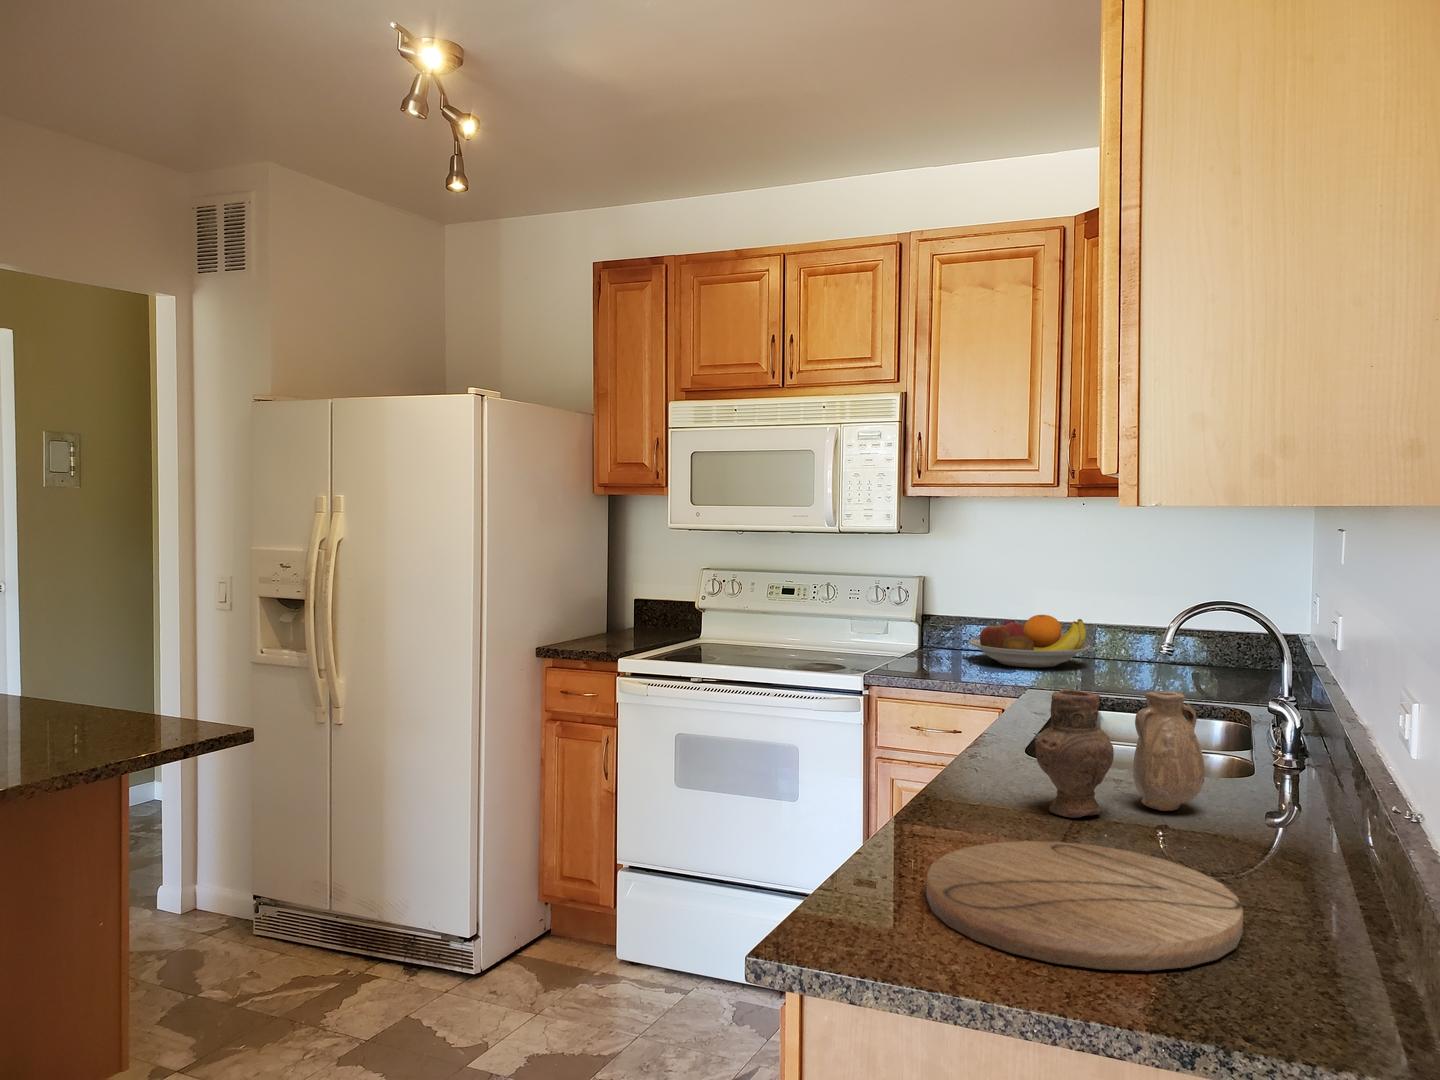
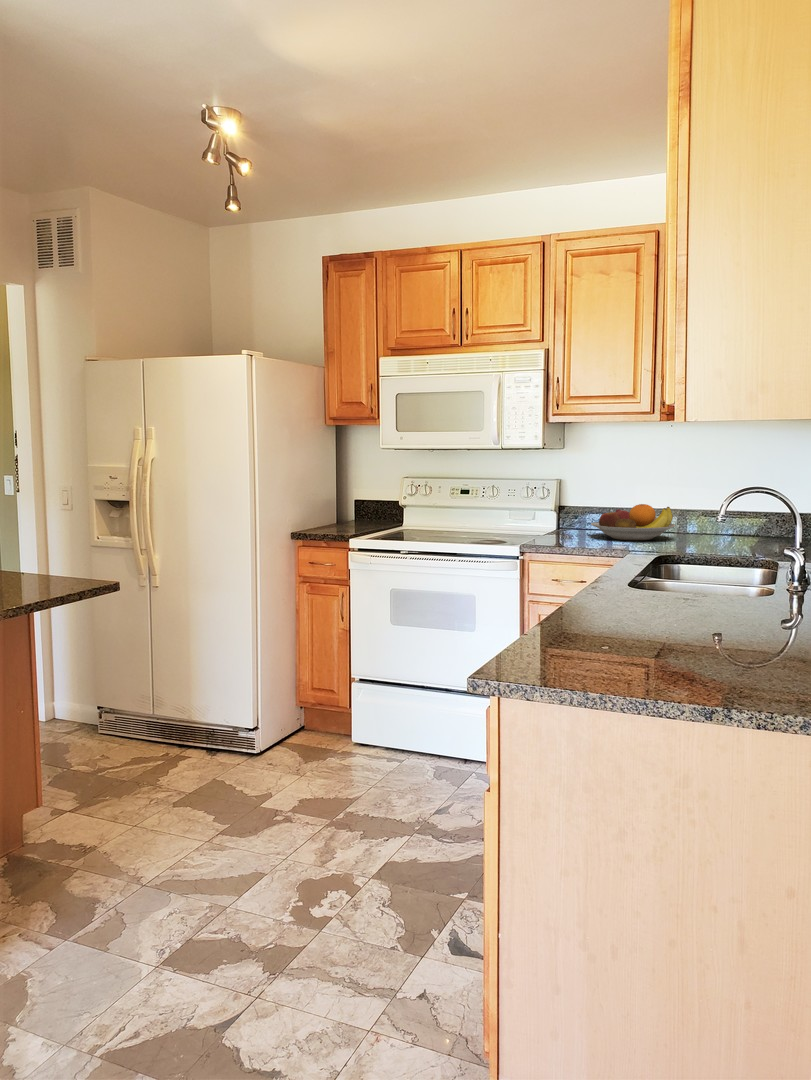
vase: present [1035,689,1205,817] -> none [635,535,742,615]
cutting board: present [926,841,1243,971] -> none [567,623,756,679]

